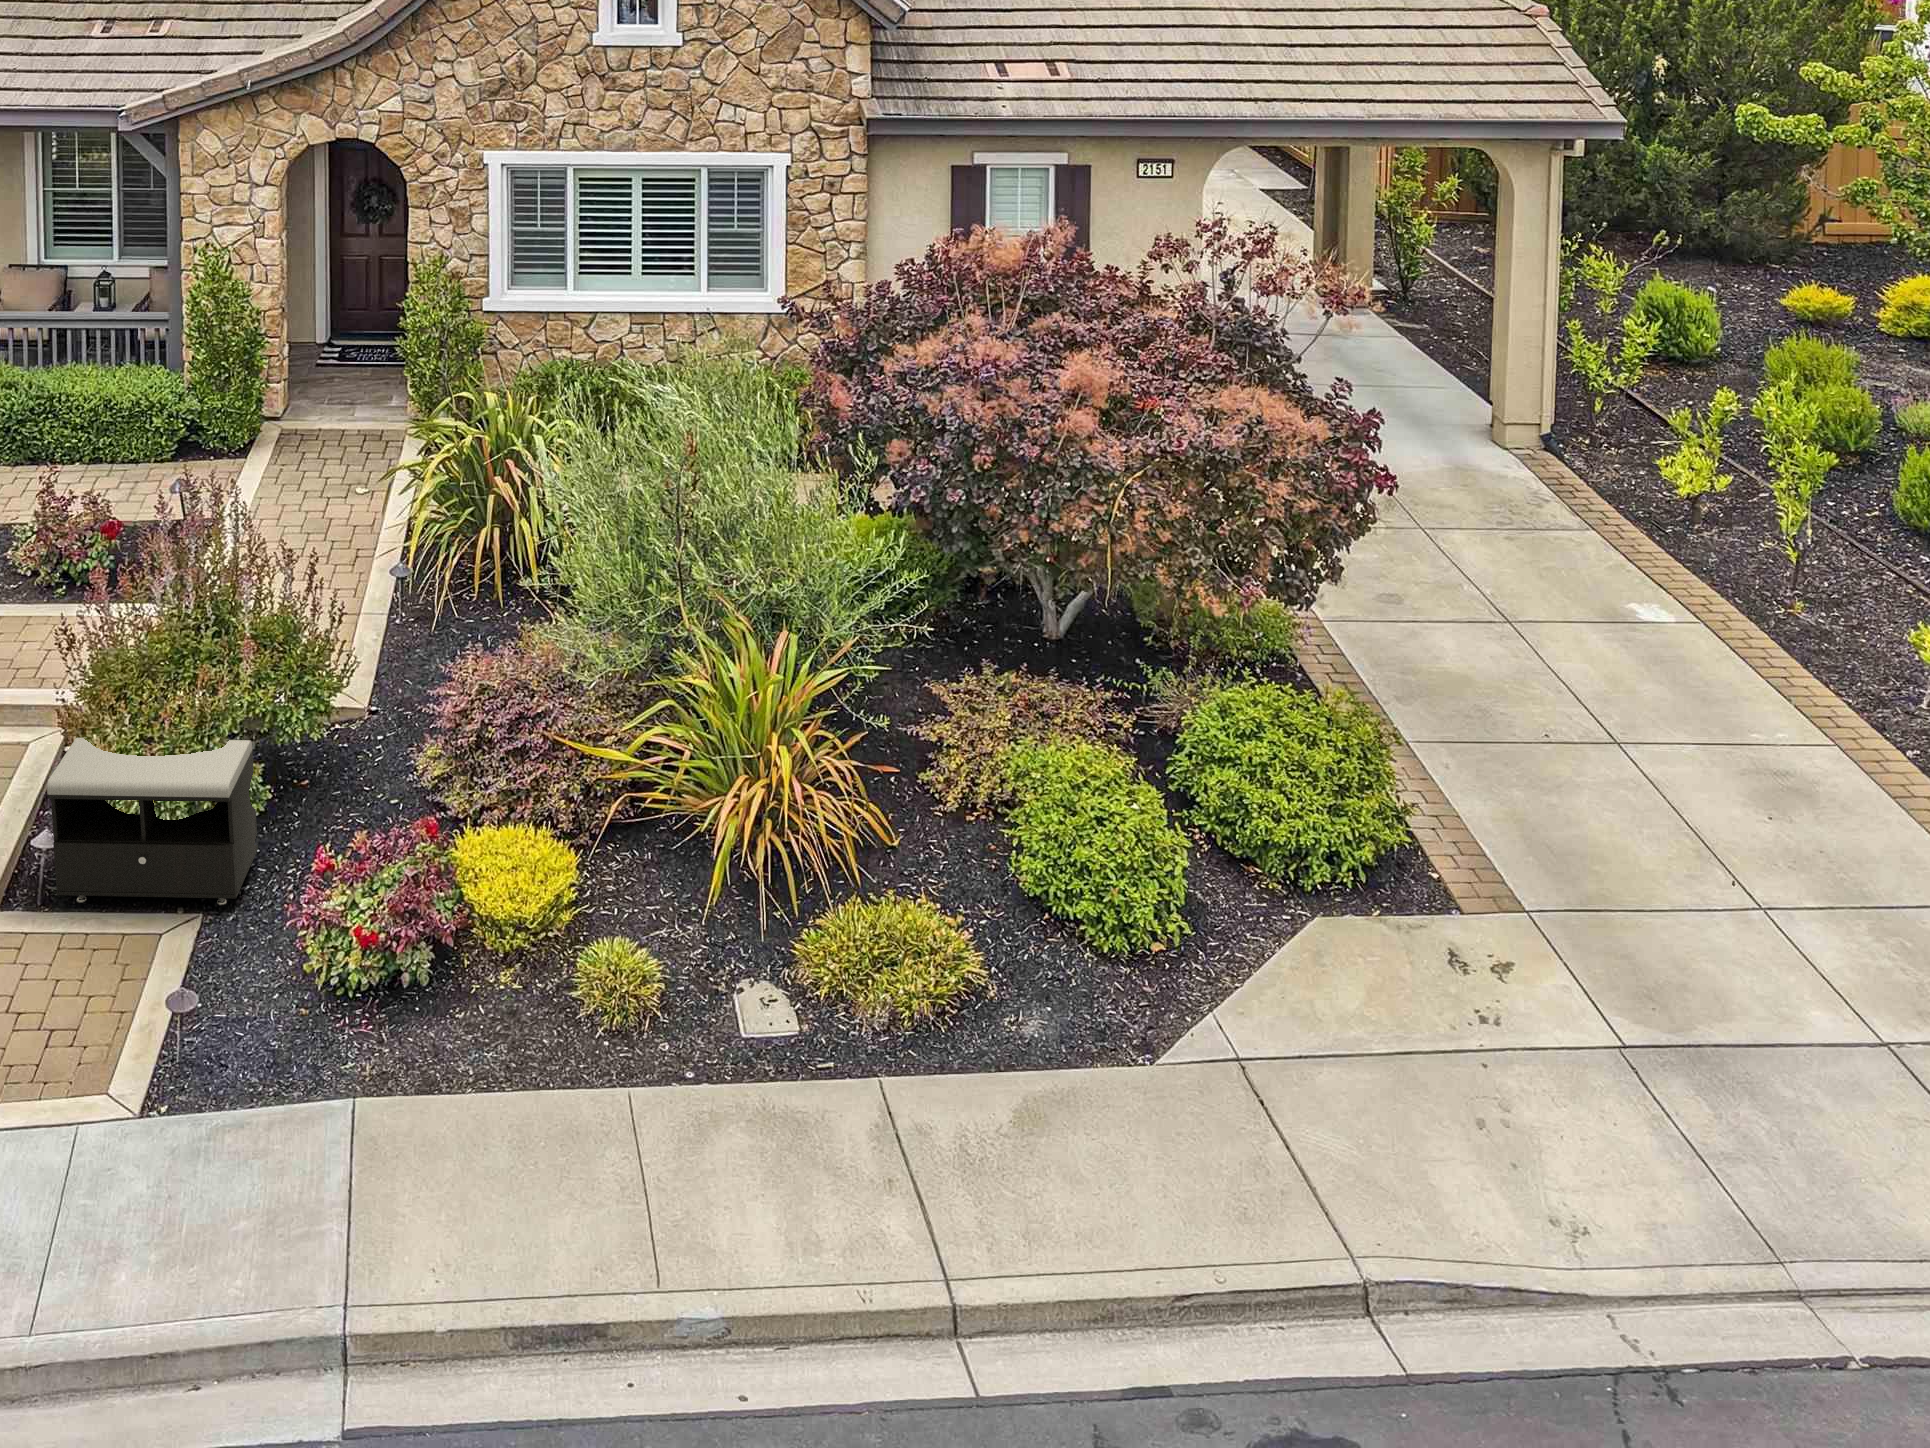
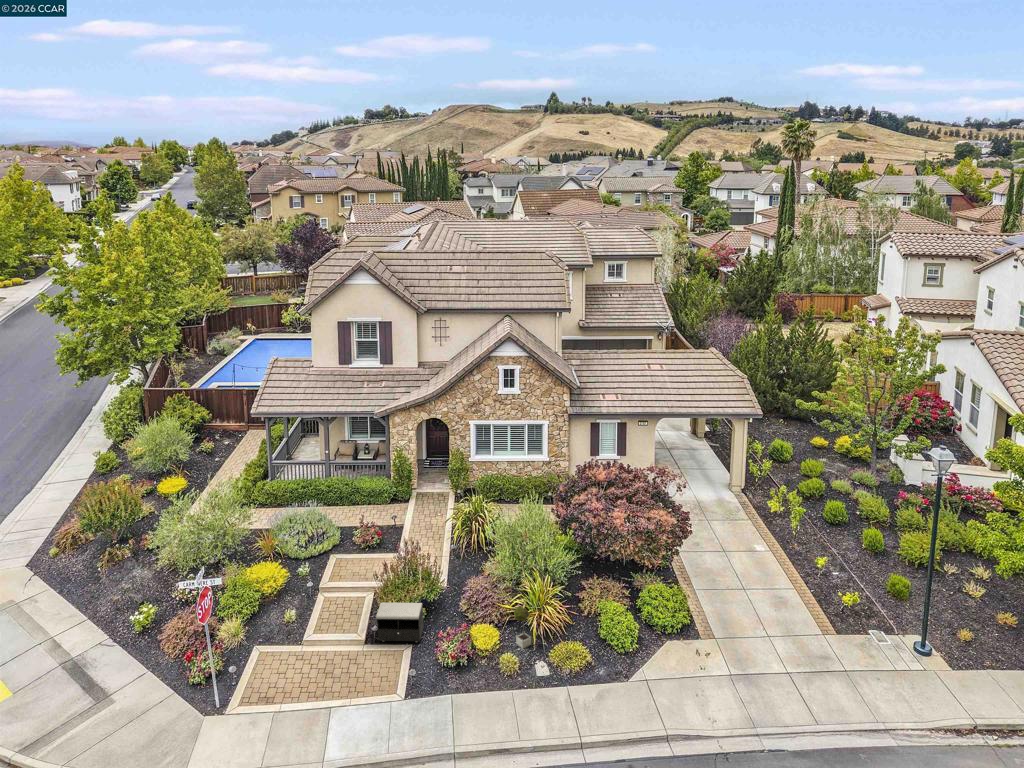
potted tree: none [642,749,717,932] -> present [514,607,531,648]

